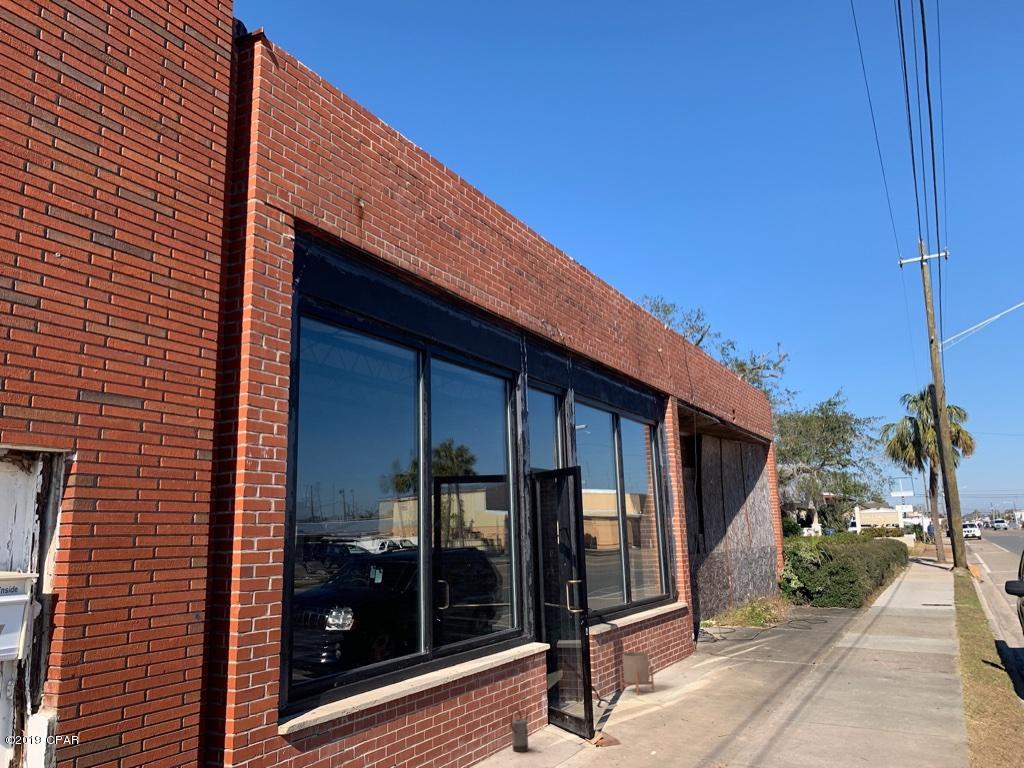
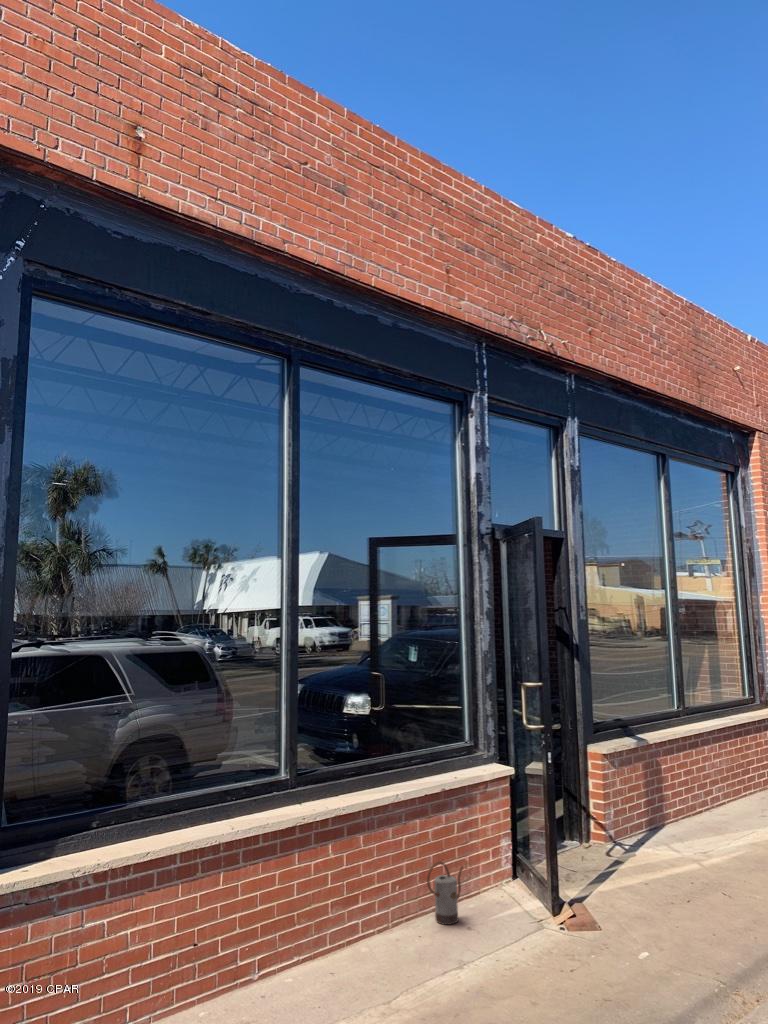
planter: present [619,652,654,695] -> none [653,780,705,842]

